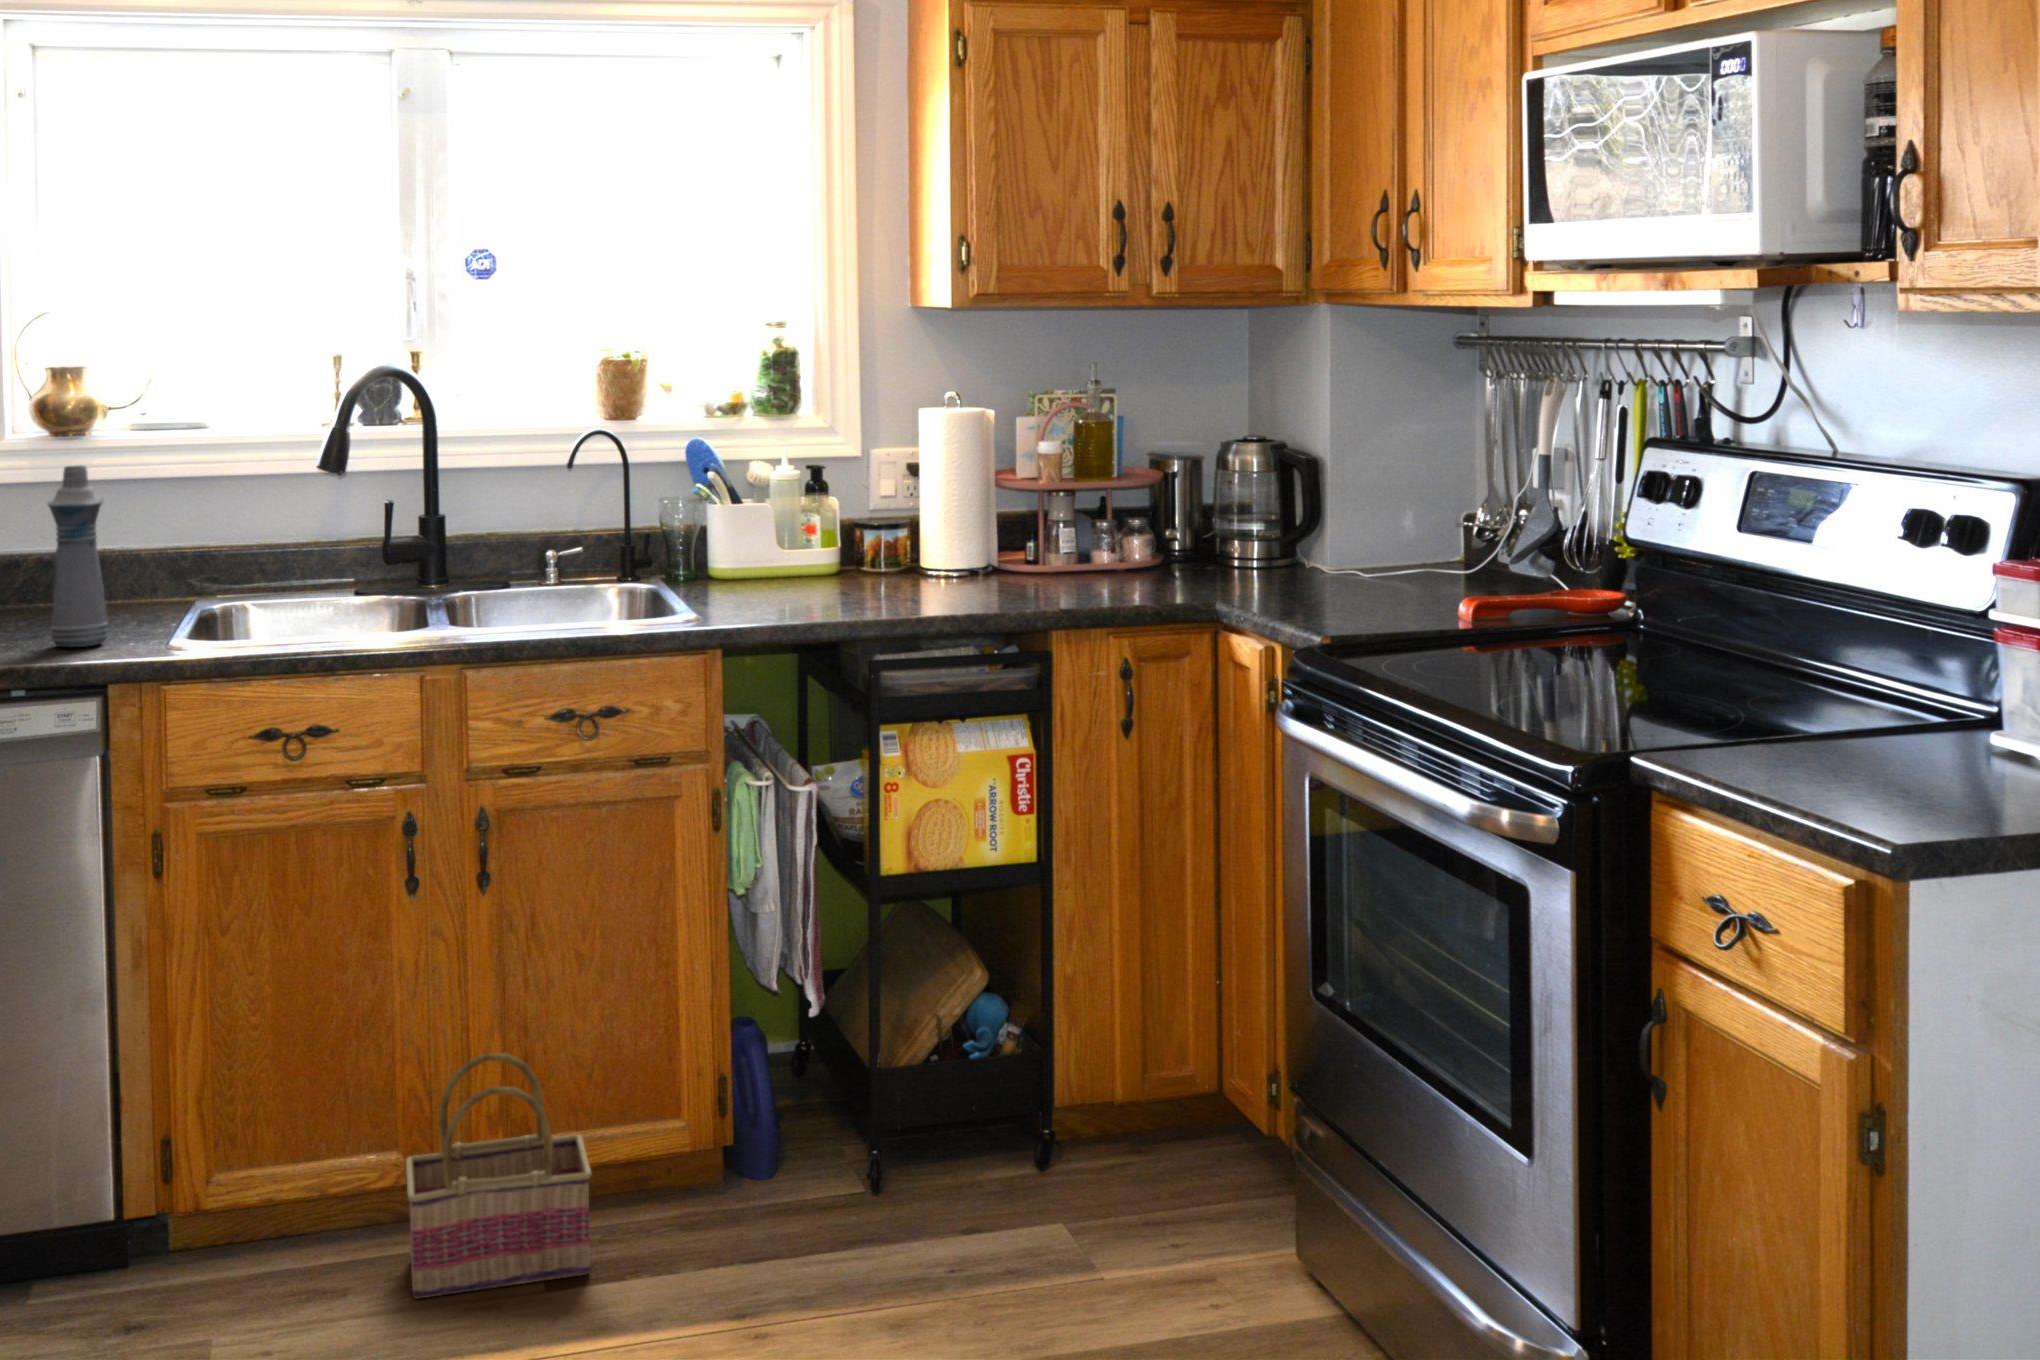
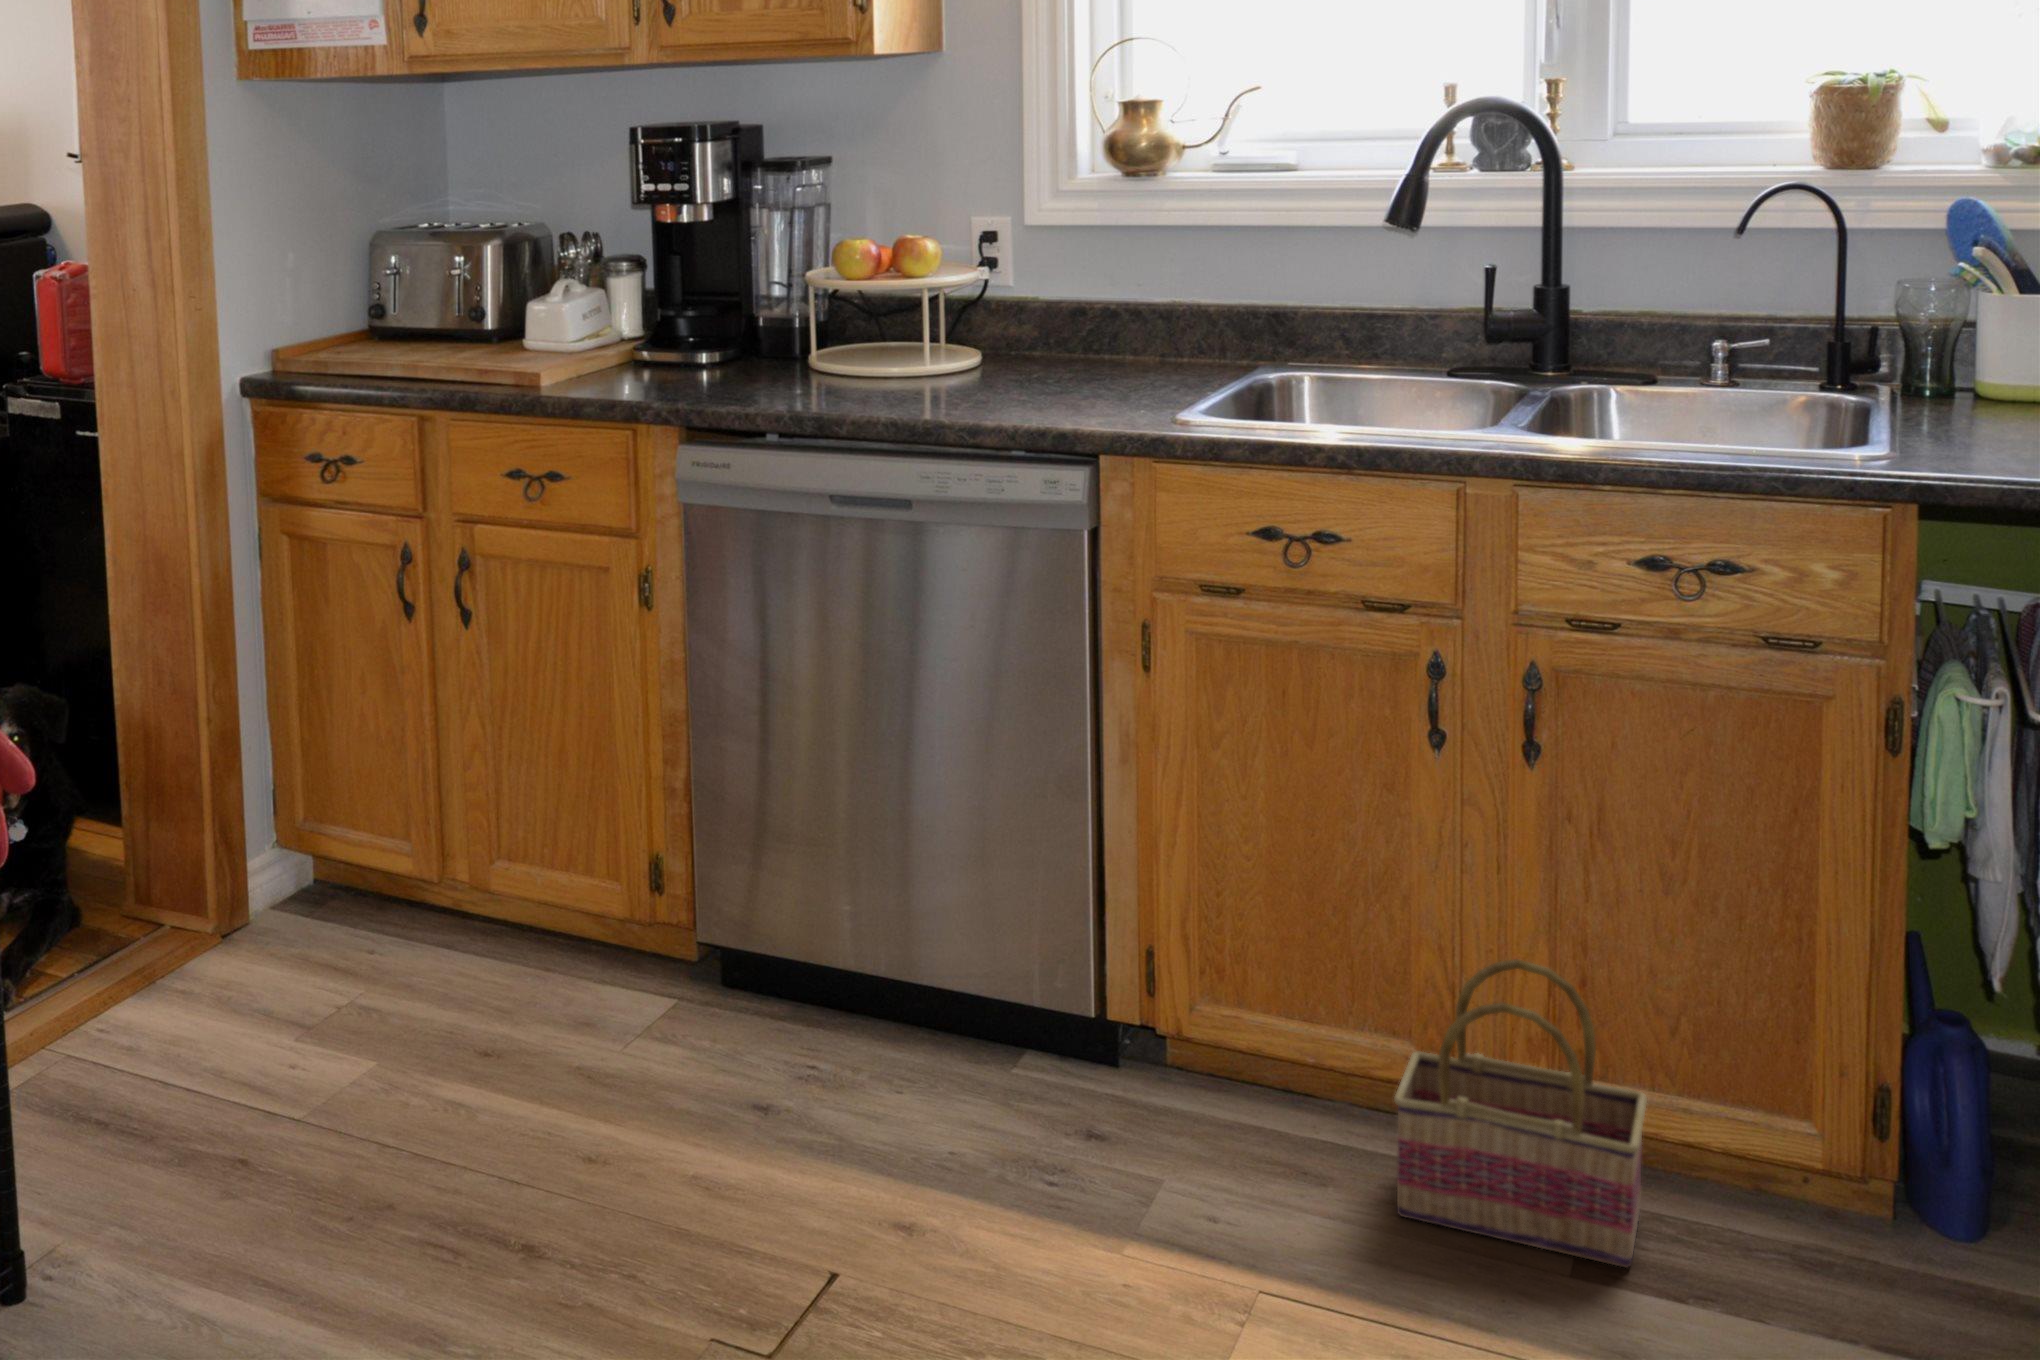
bottle: present [48,465,108,647] -> none [1060,212,1122,410]

